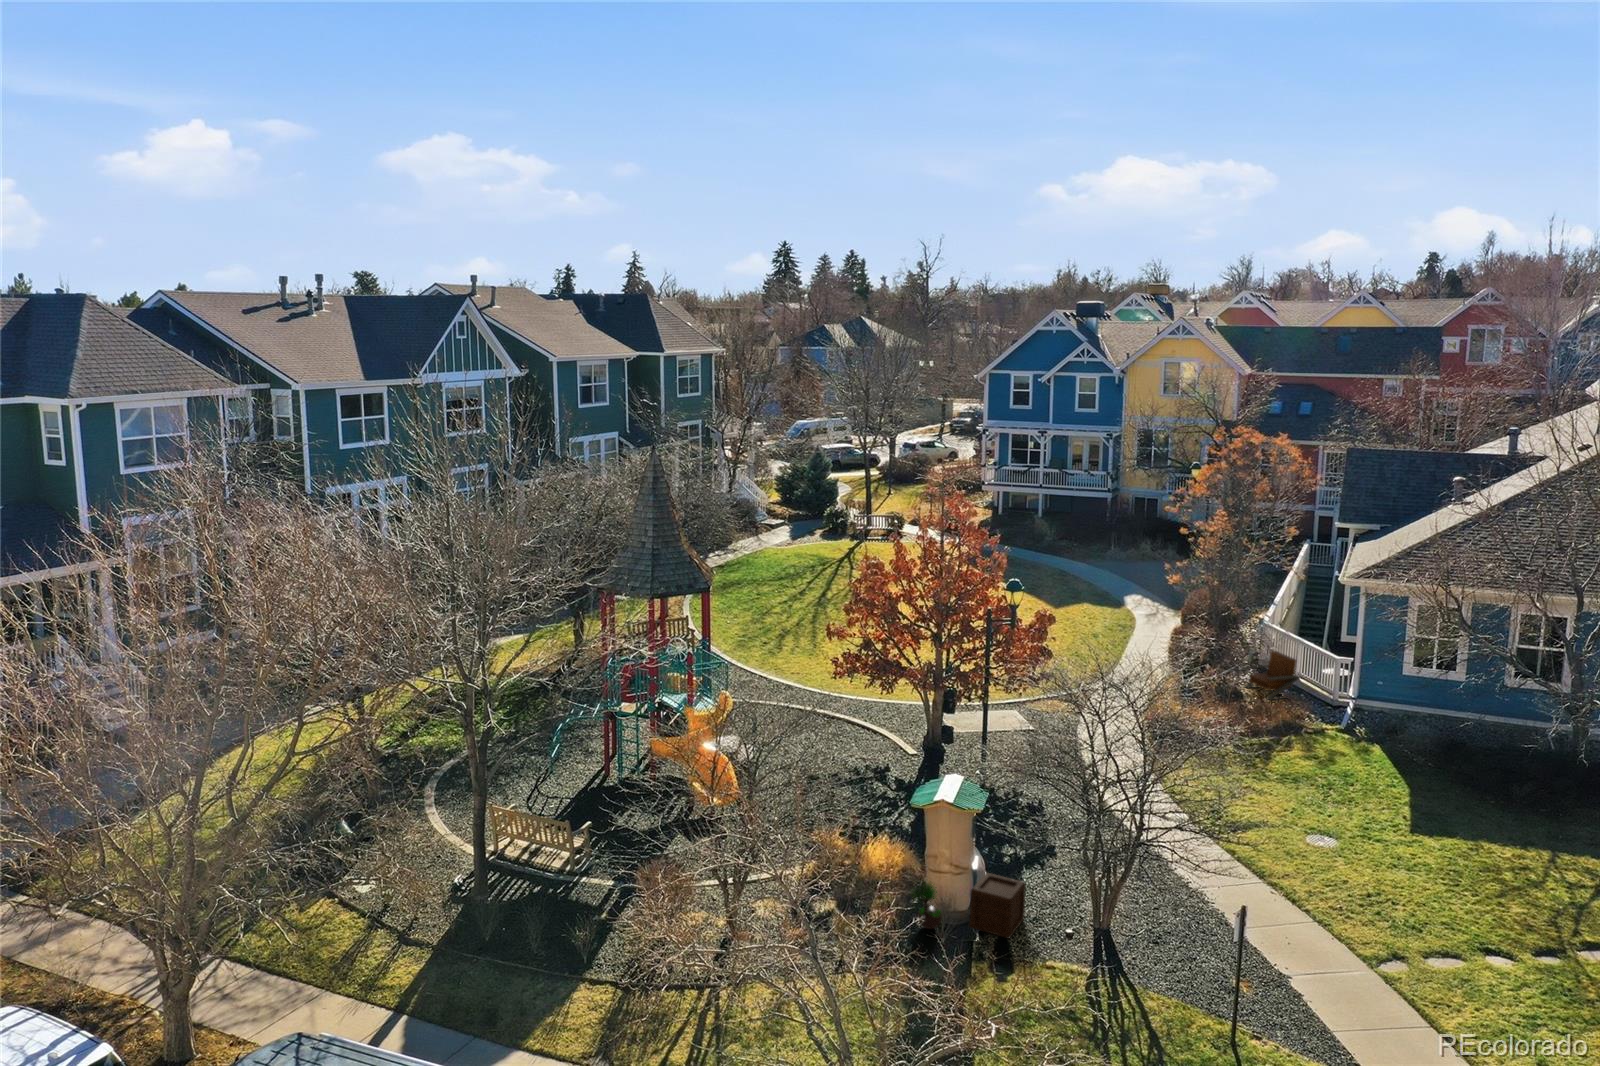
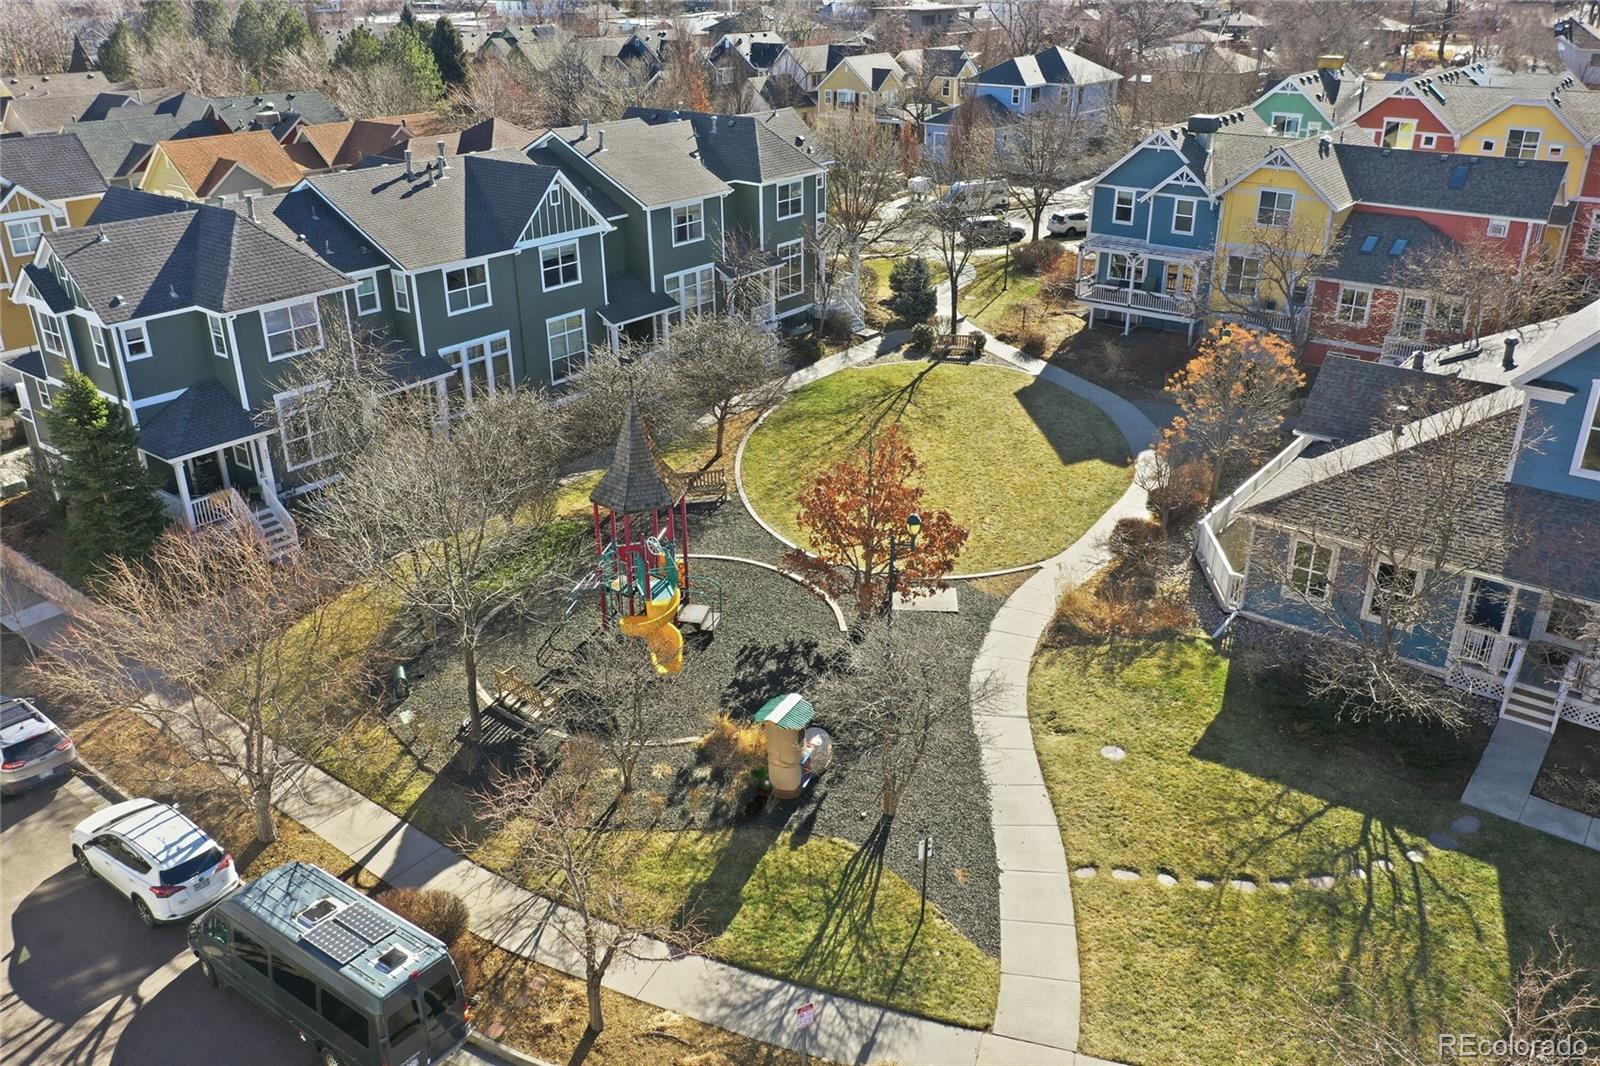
lounge chair: present [1244,651,1300,700] -> none [1169,552,1213,597]
wooden crate: present [969,873,1026,938] -> none [792,760,835,810]

